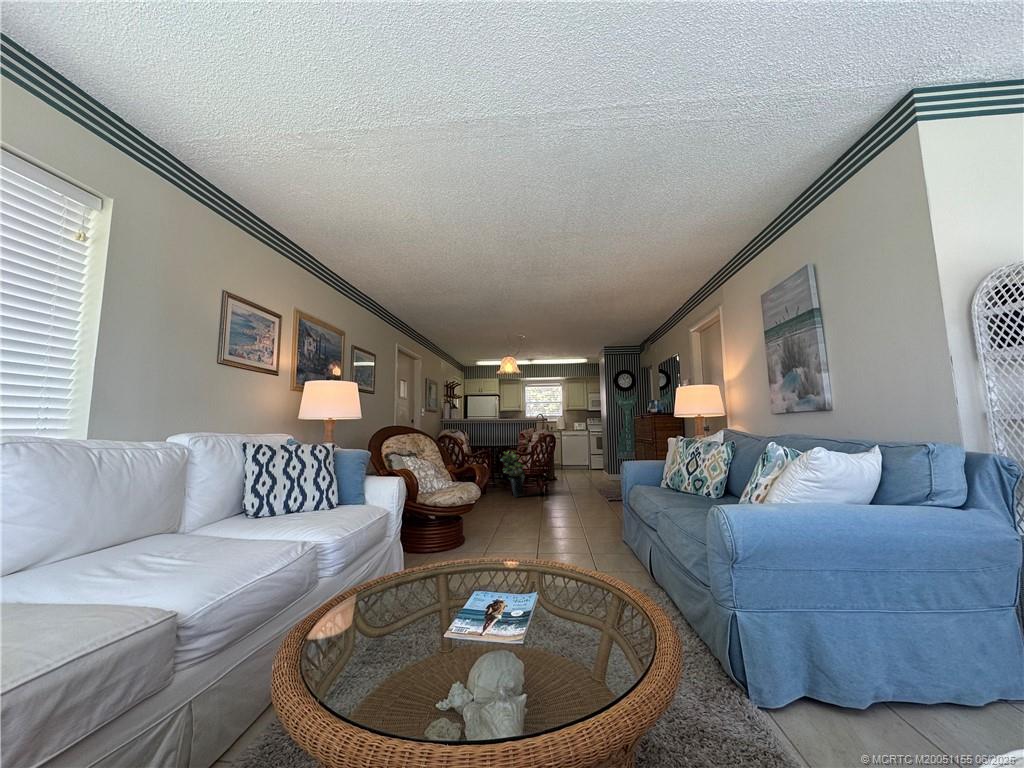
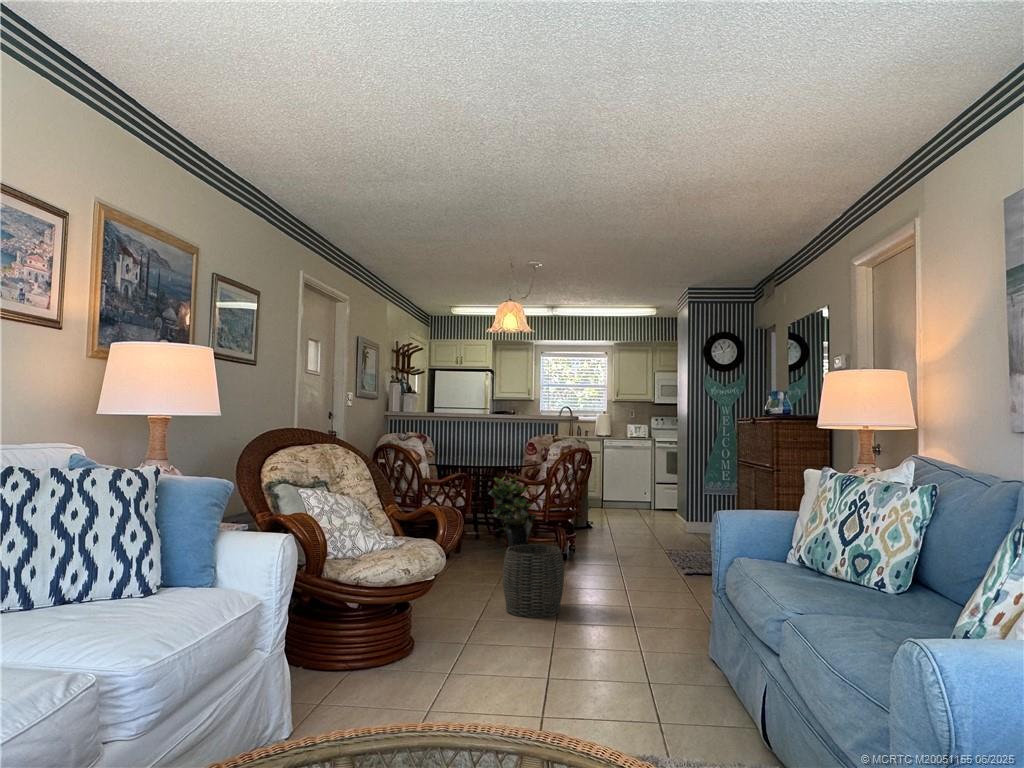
woven basket: none [511,485,543,524] -> present [503,544,564,618]

